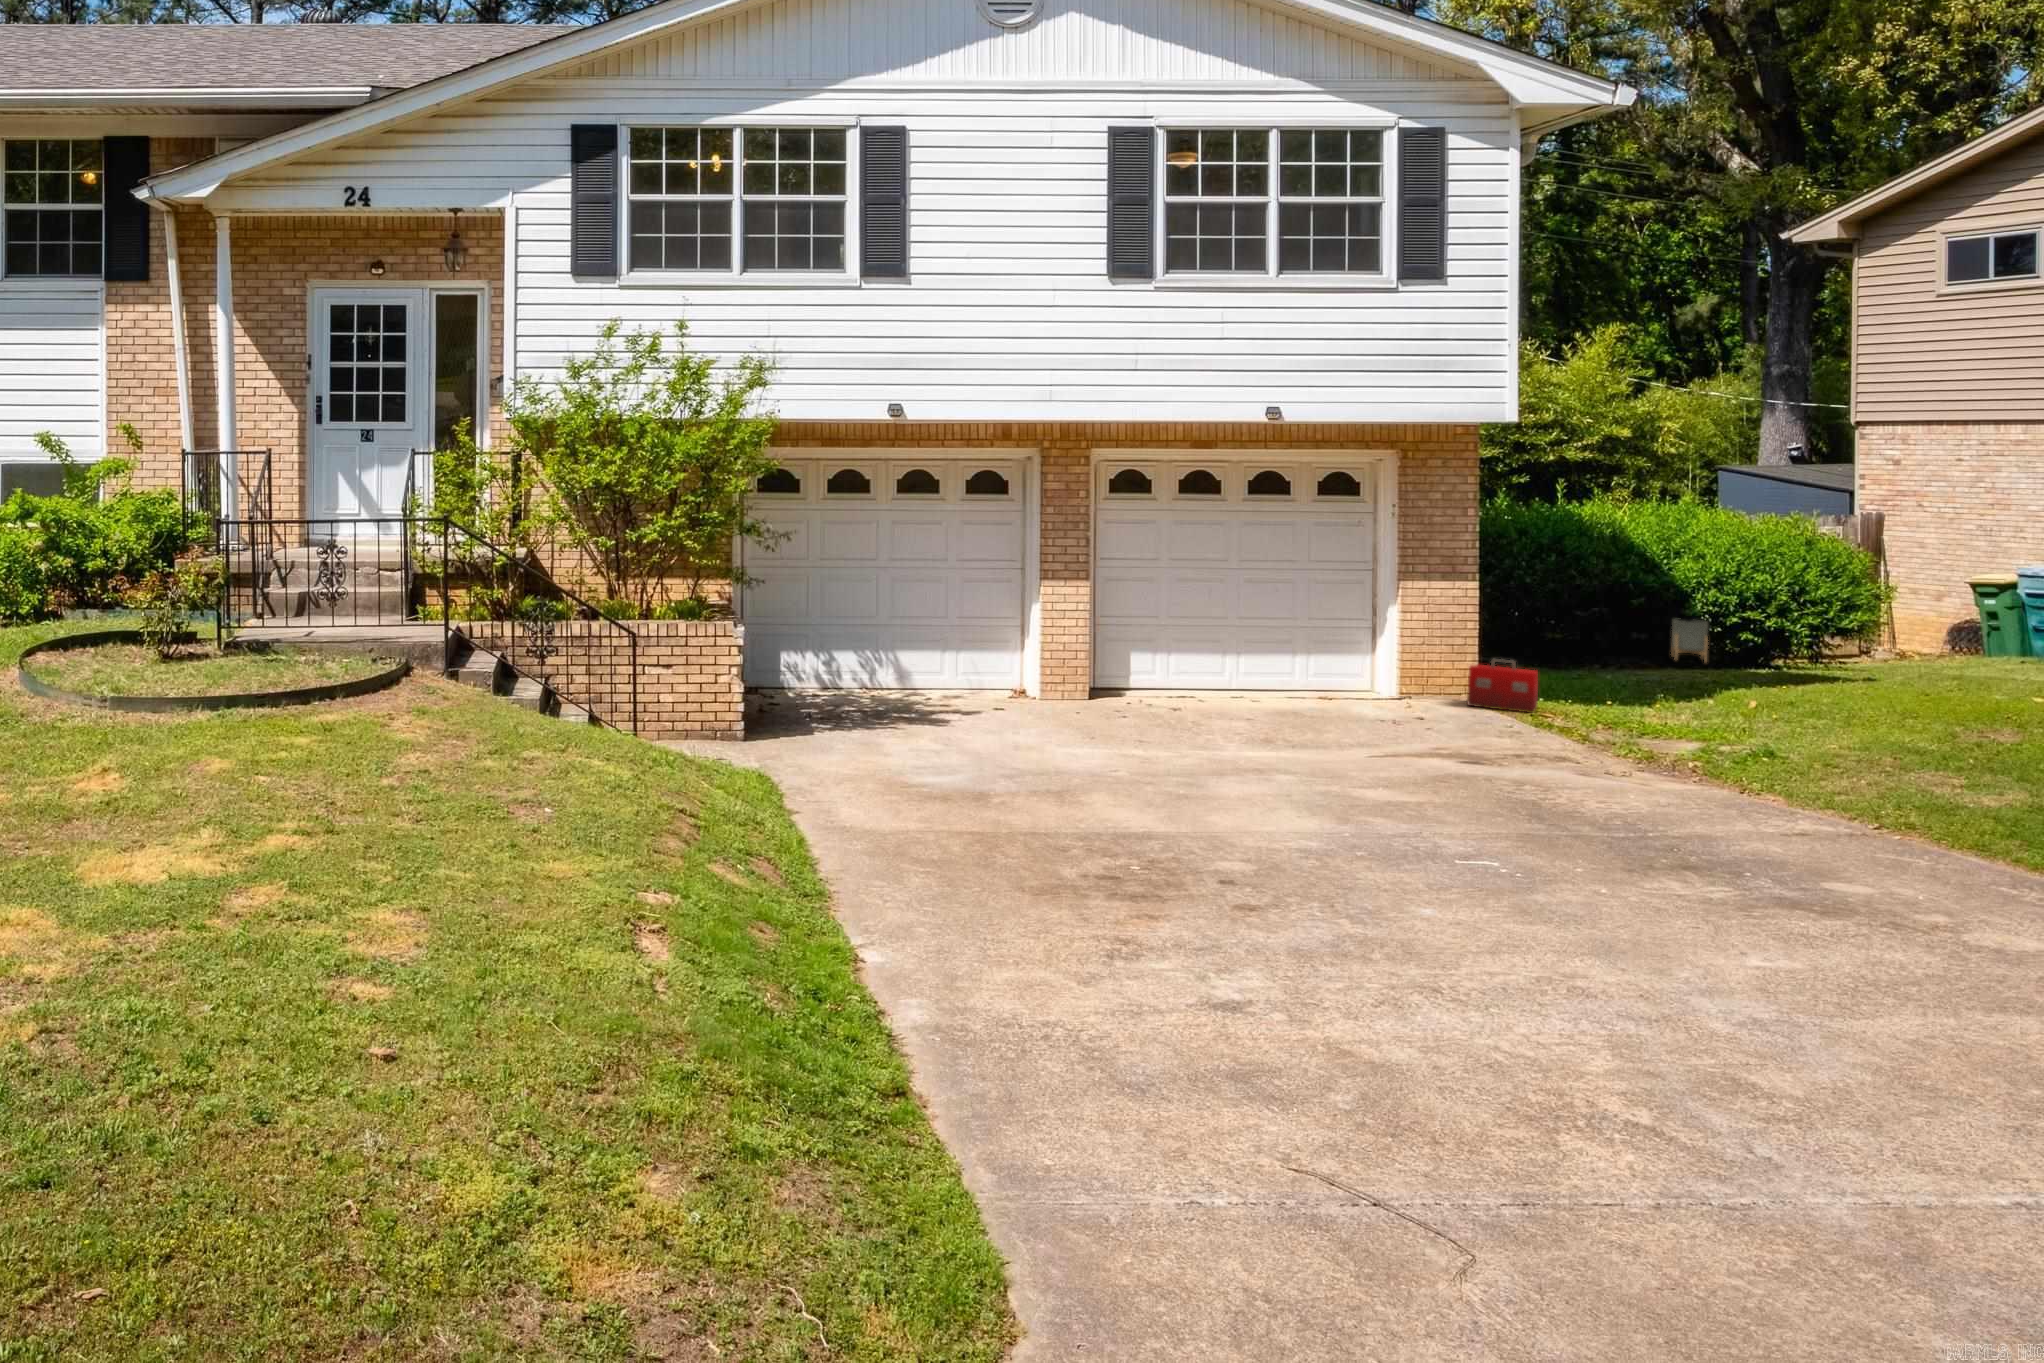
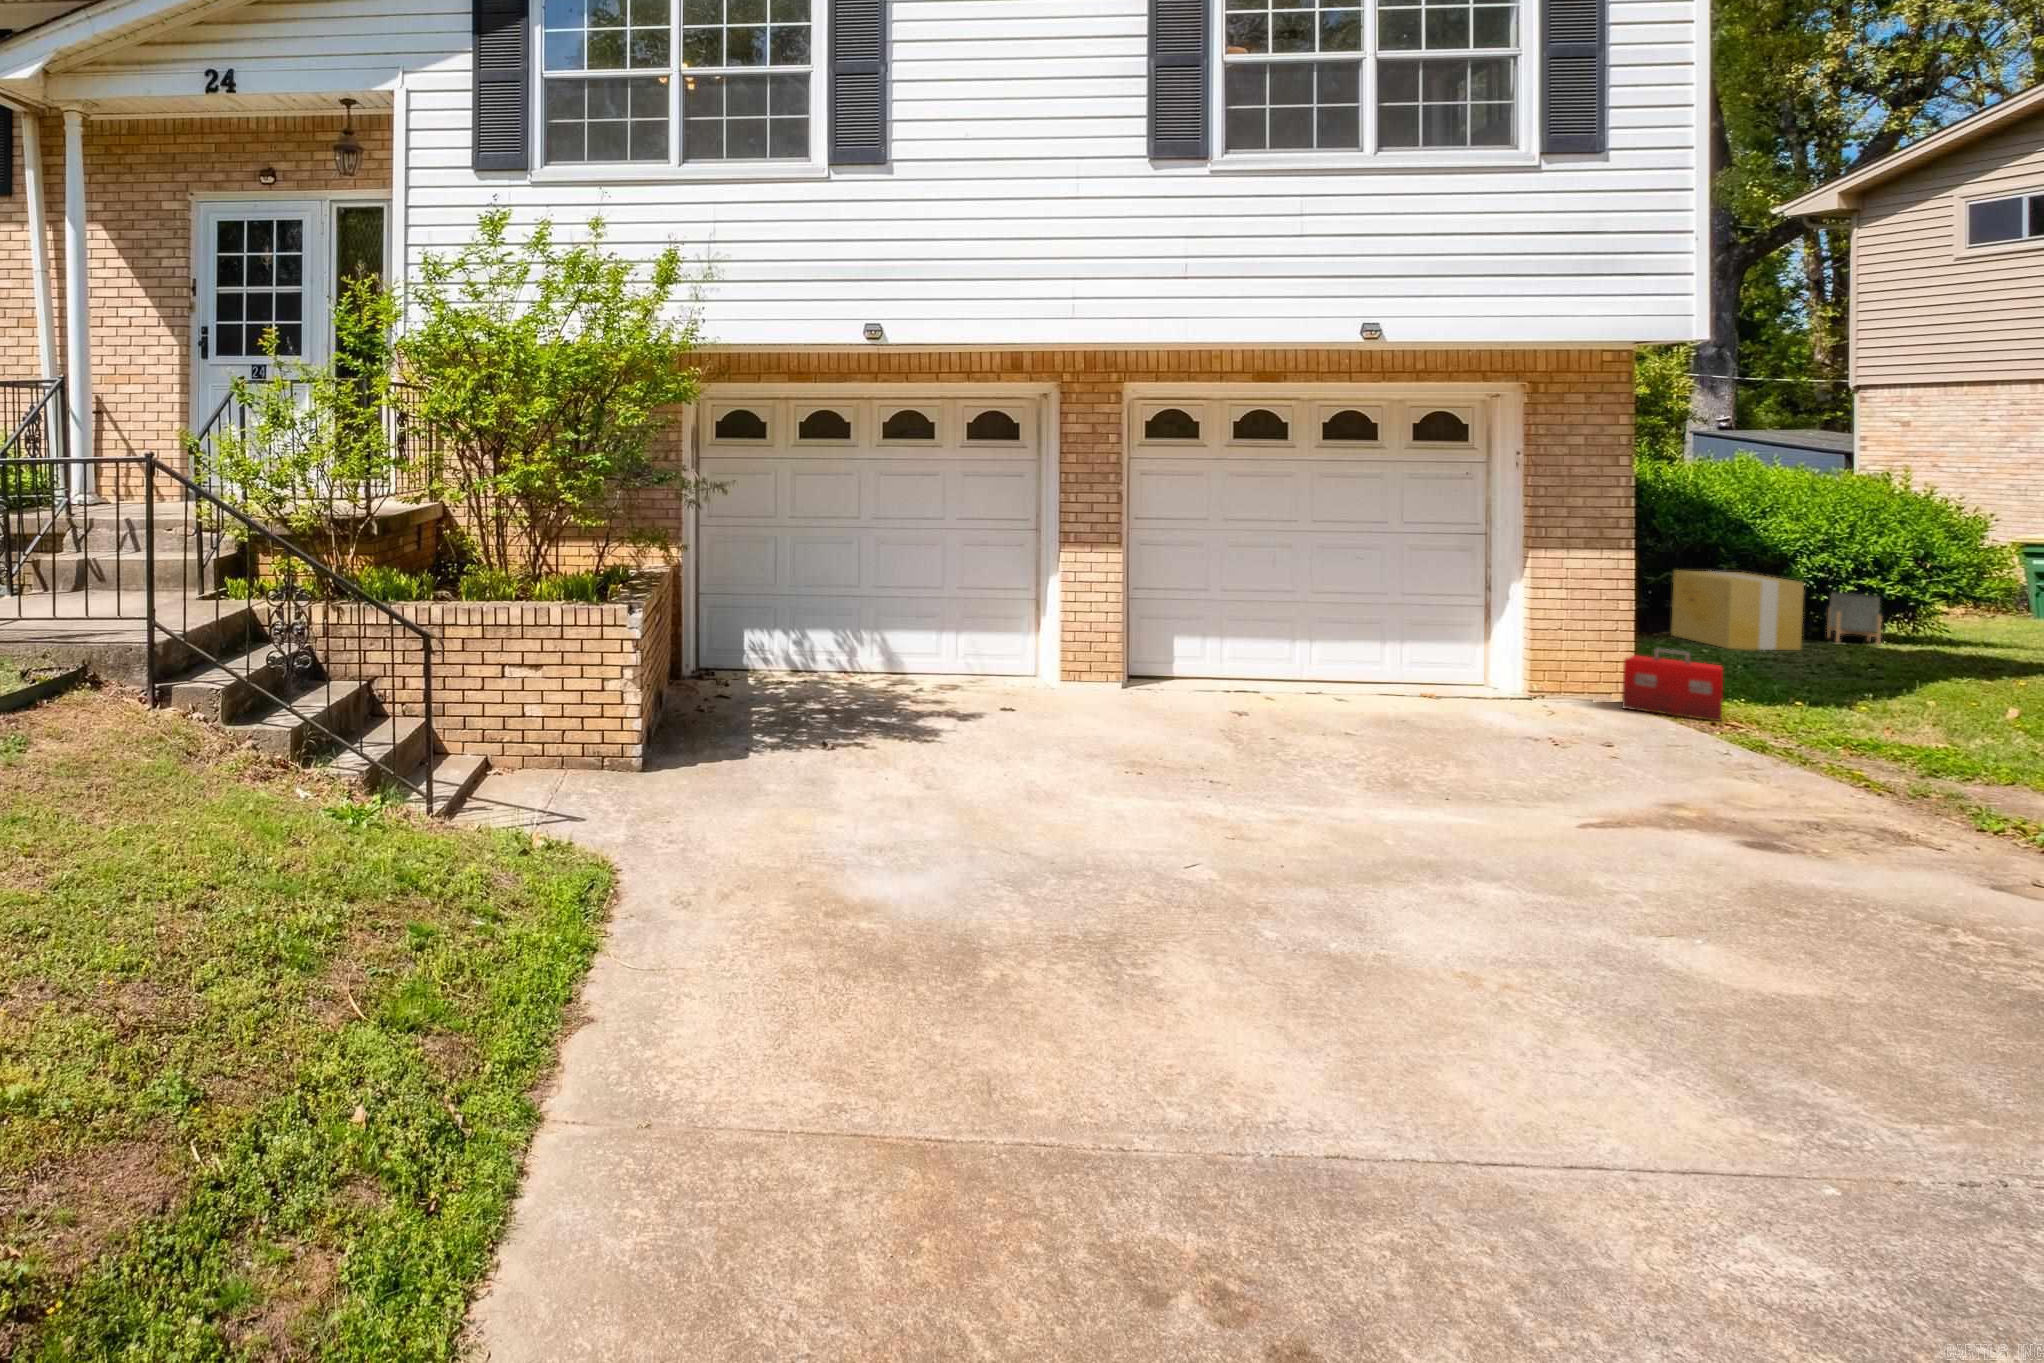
cardboard box: none [1548,601,1644,667] -> present [1671,570,1804,650]

